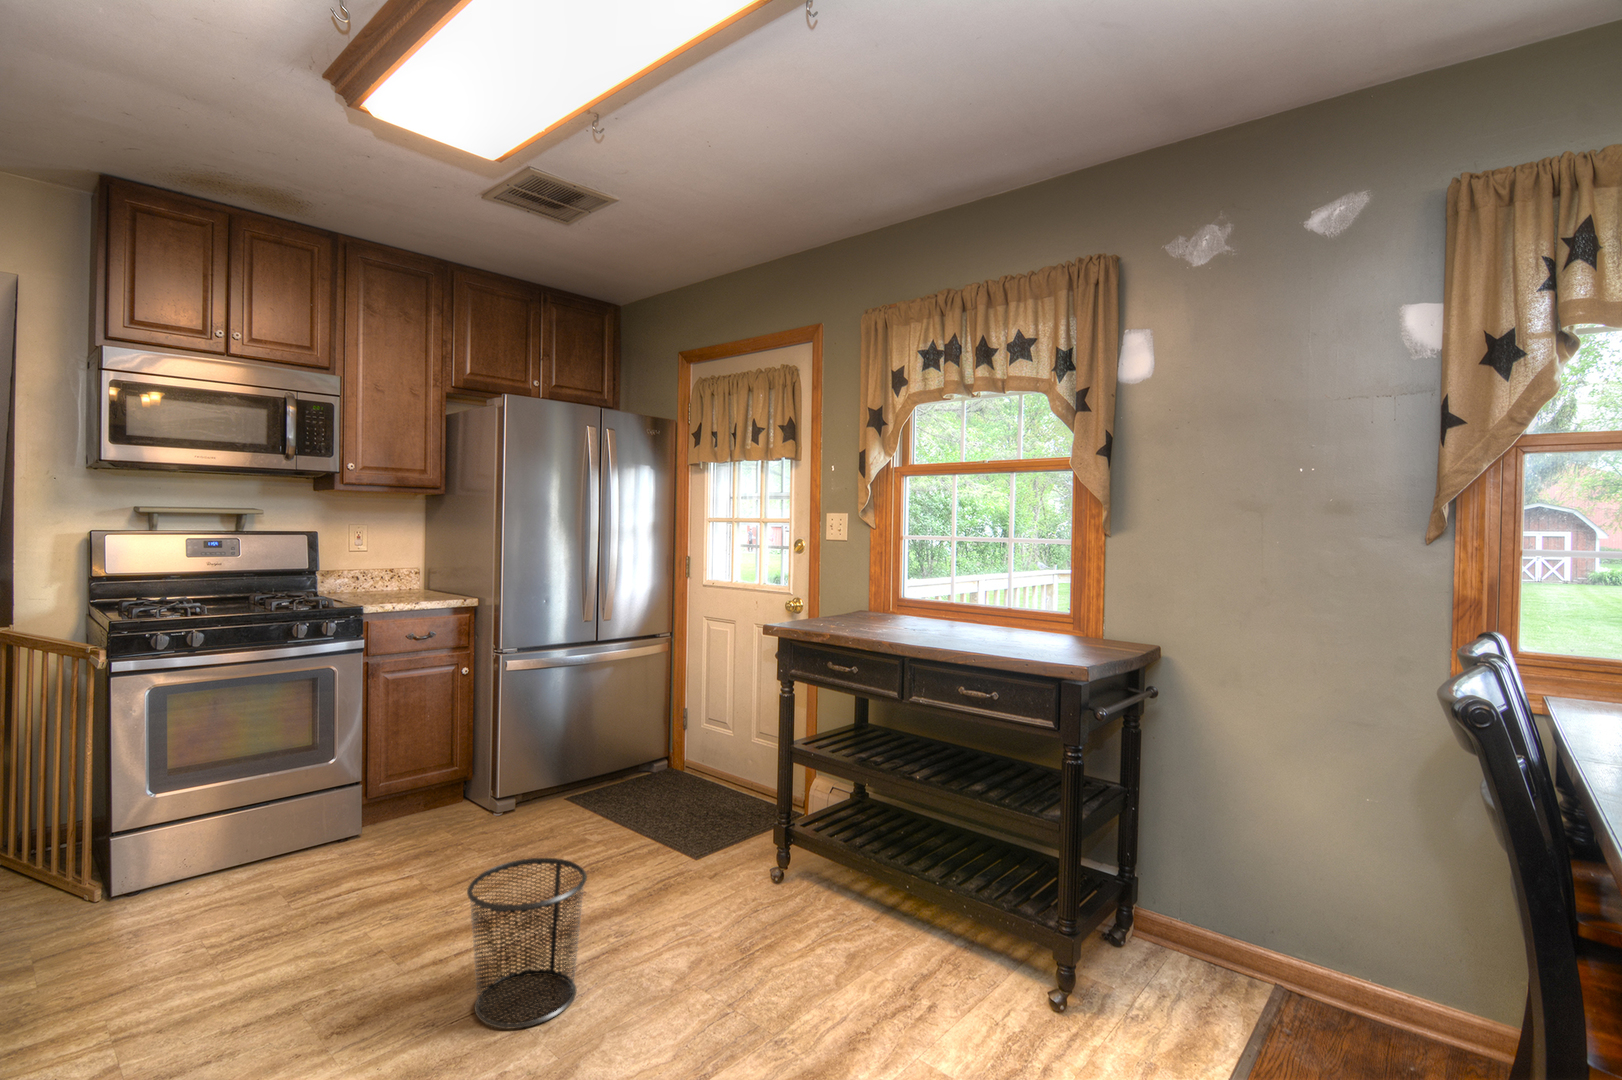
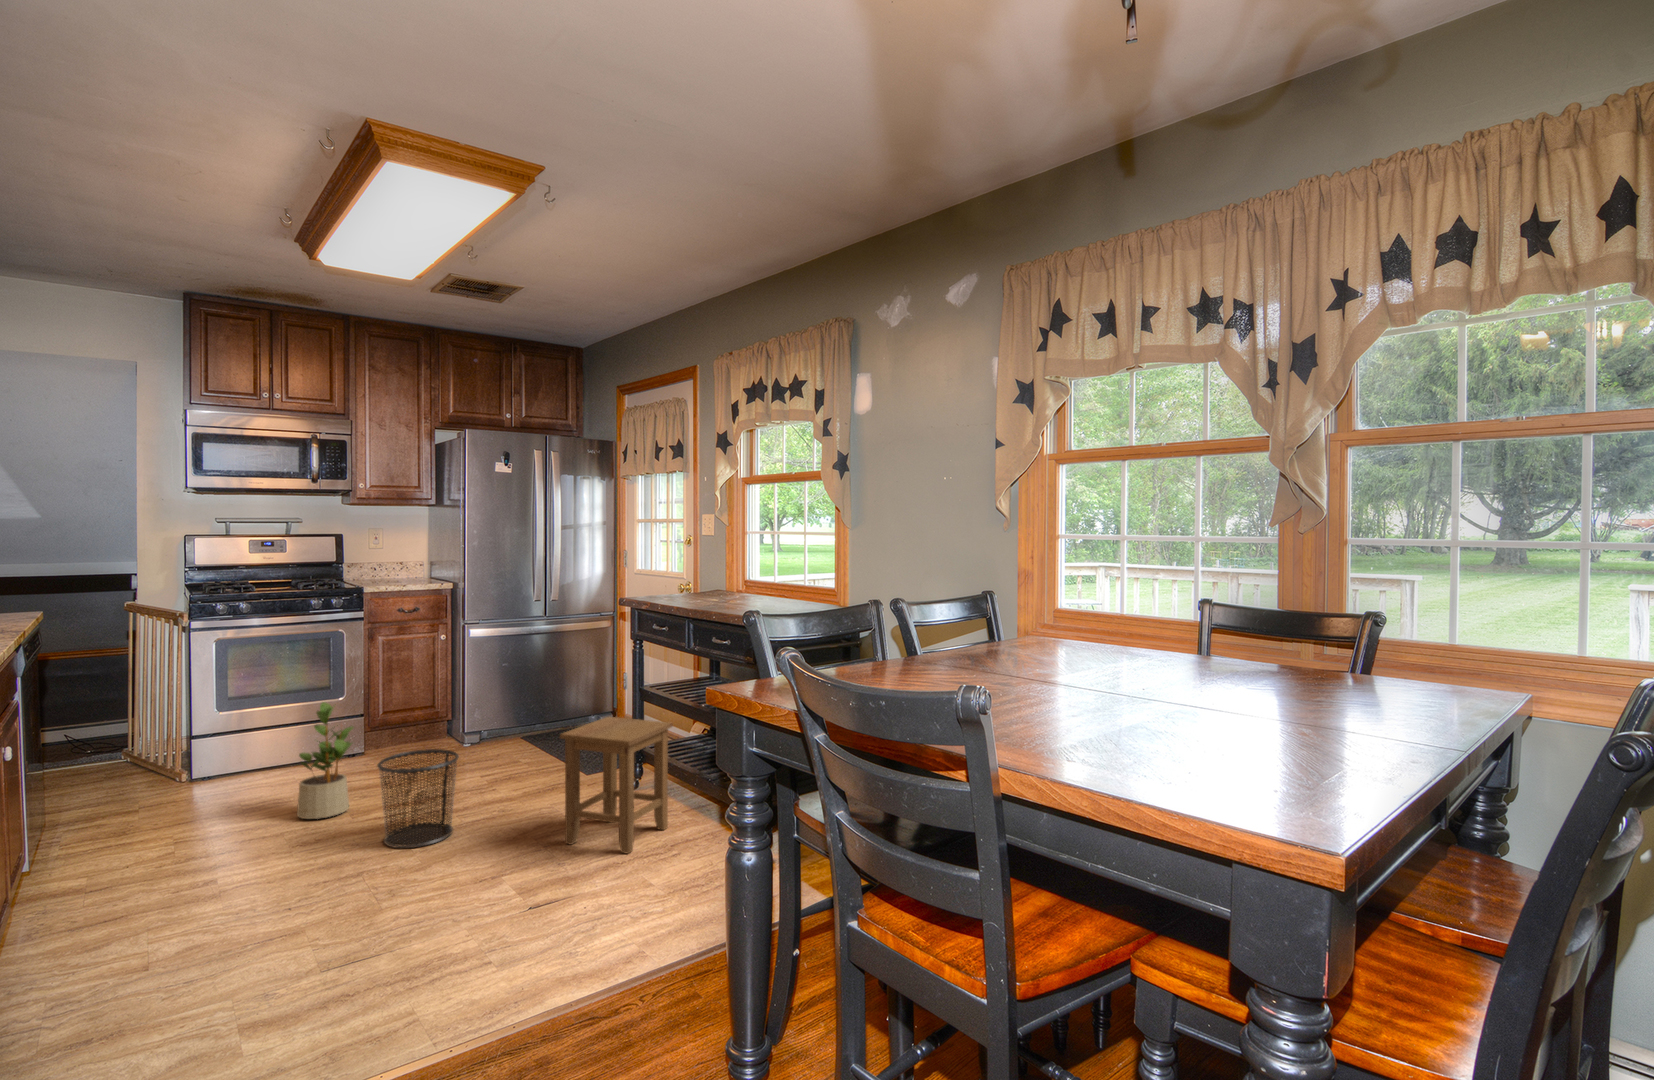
potted plant: none [309,787,399,972] -> present [297,702,353,819]
stool: none [758,799,893,1019] -> present [560,717,673,854]

